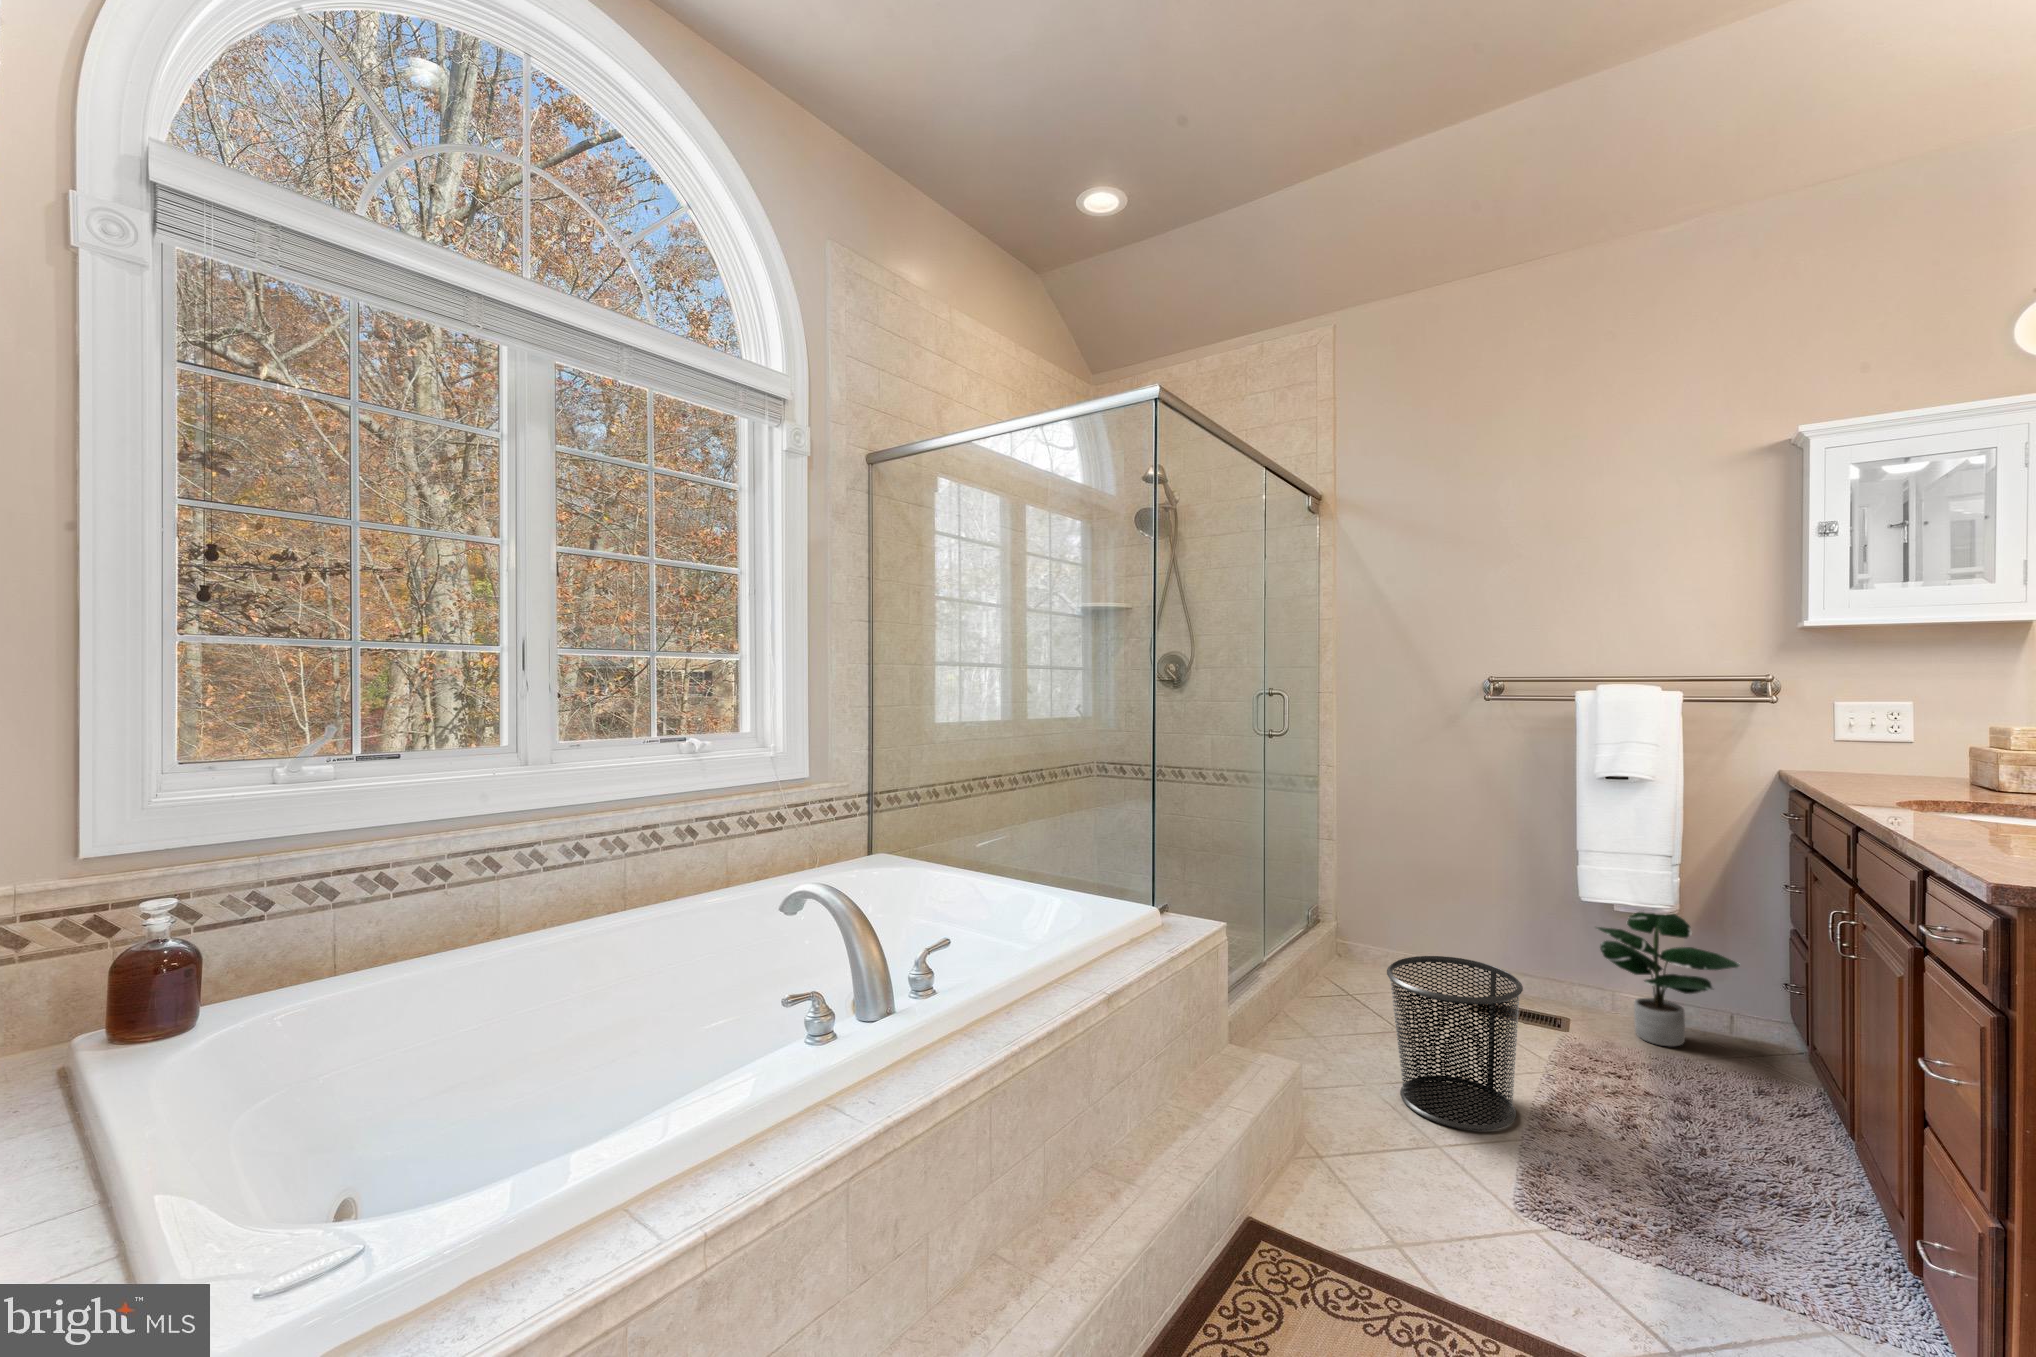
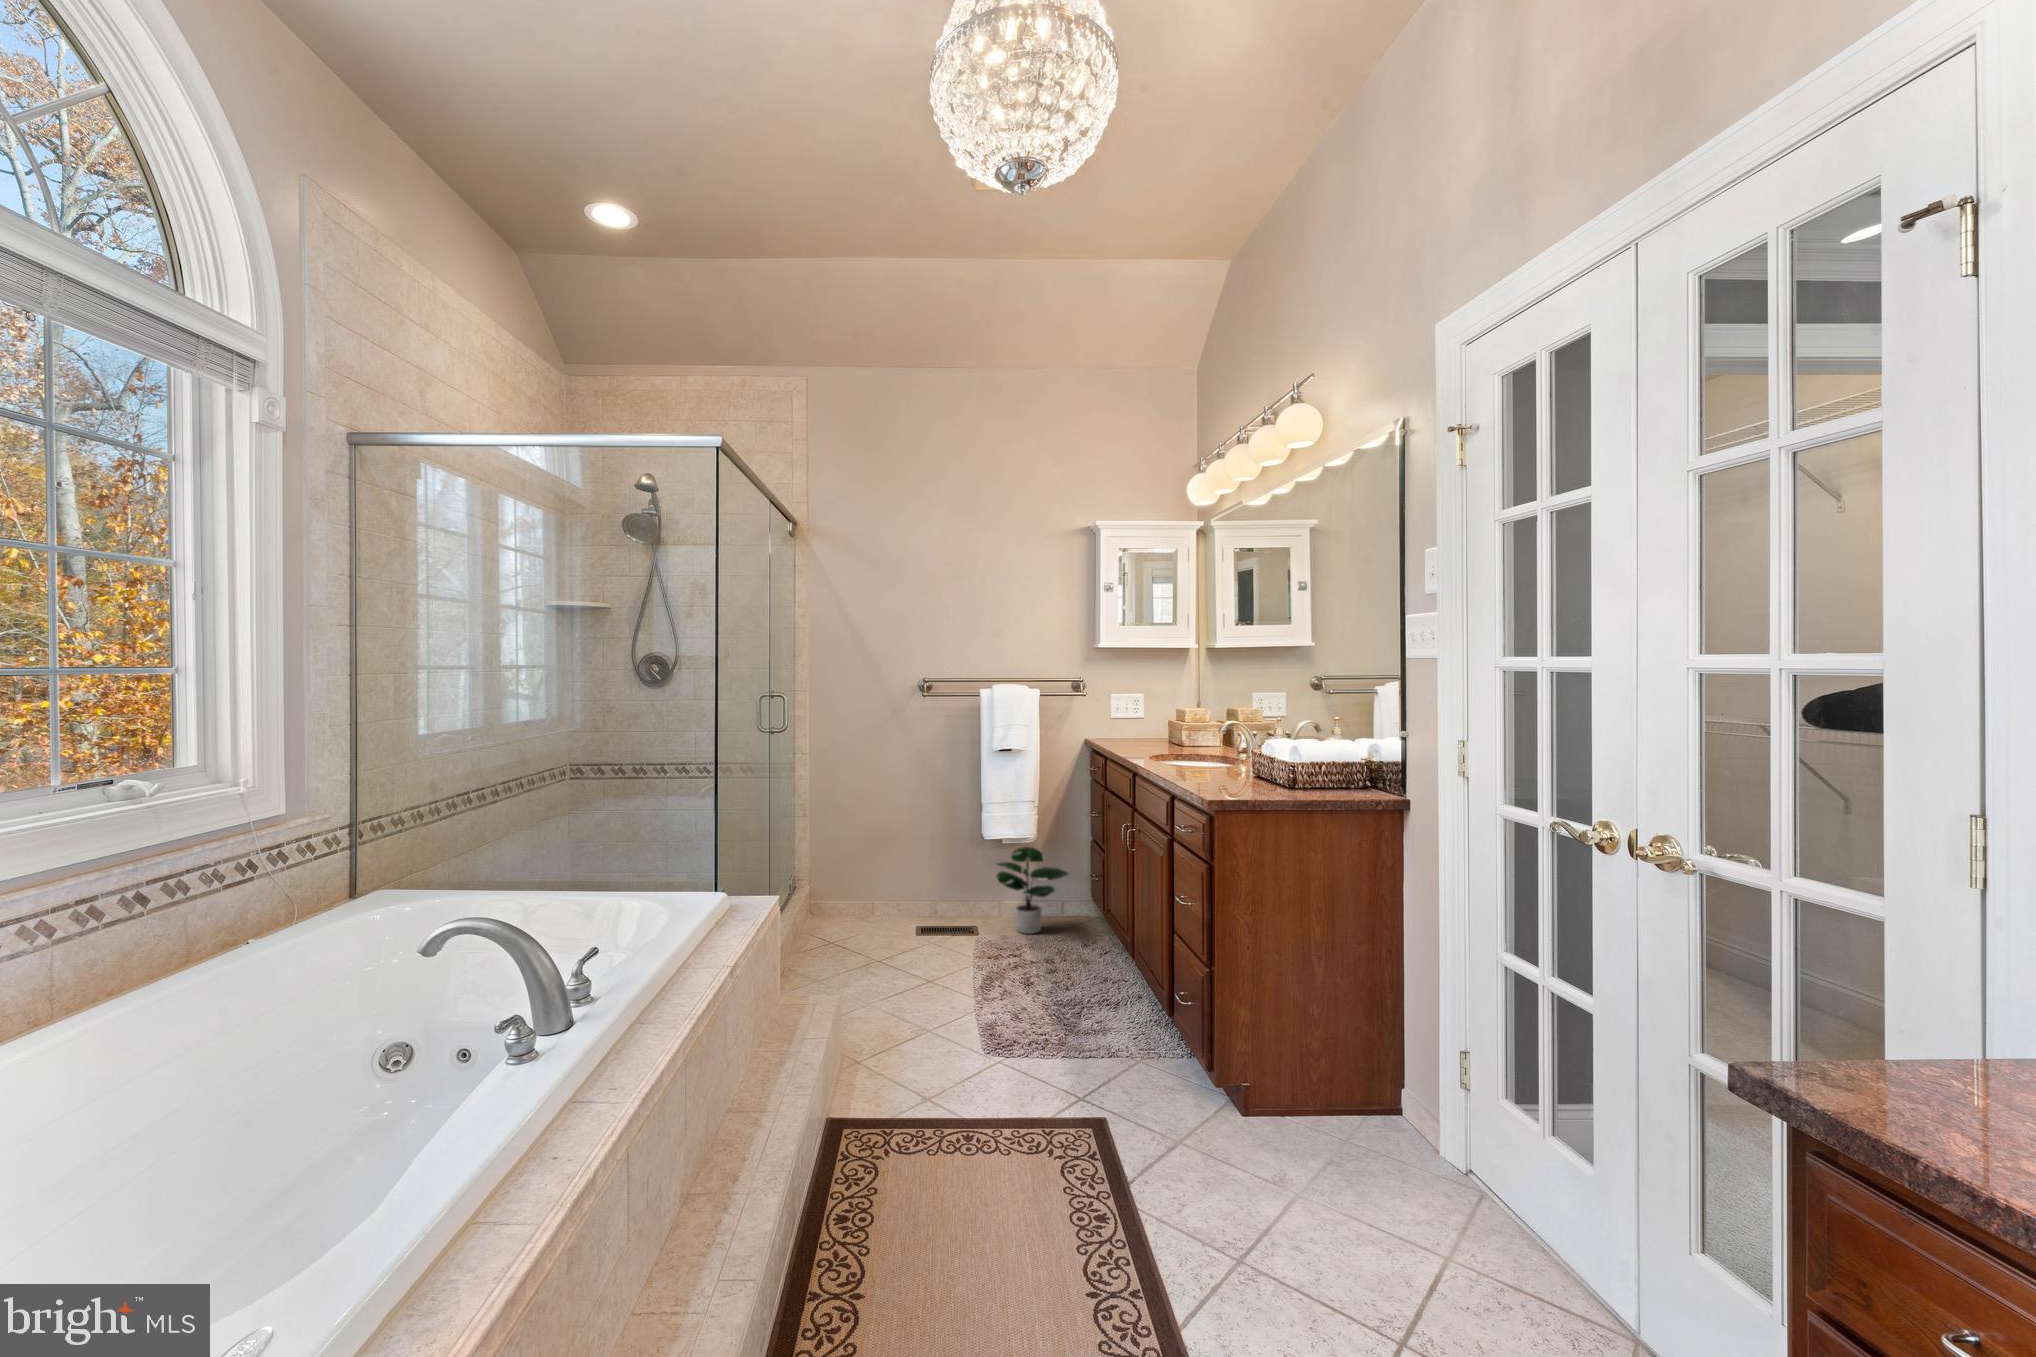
waste bin: present [1387,956,1523,1131] -> none [888,897,975,1016]

